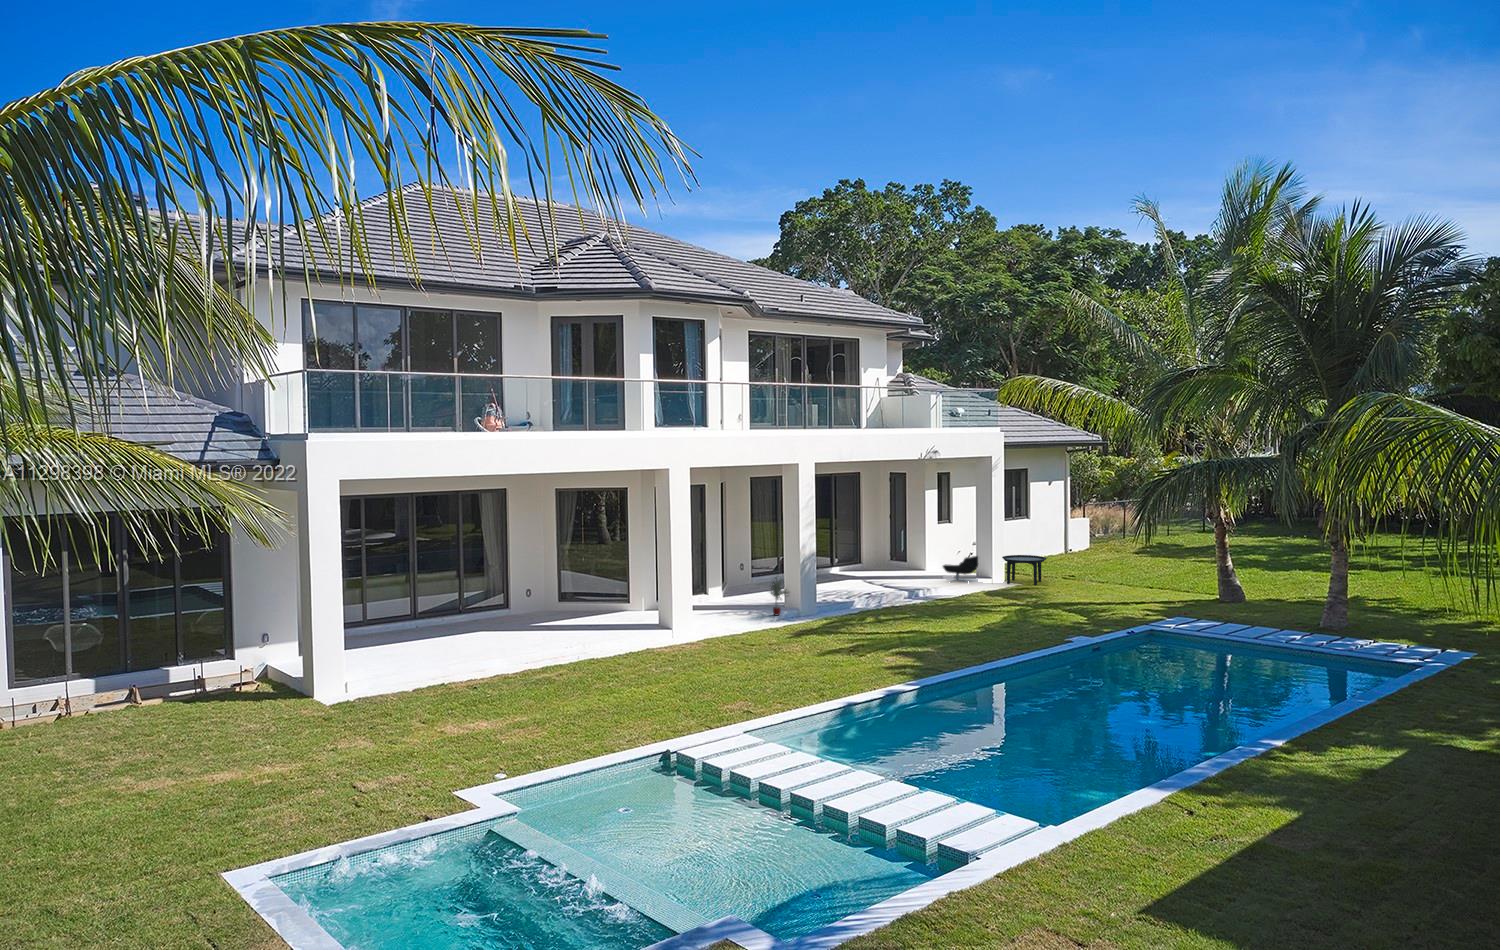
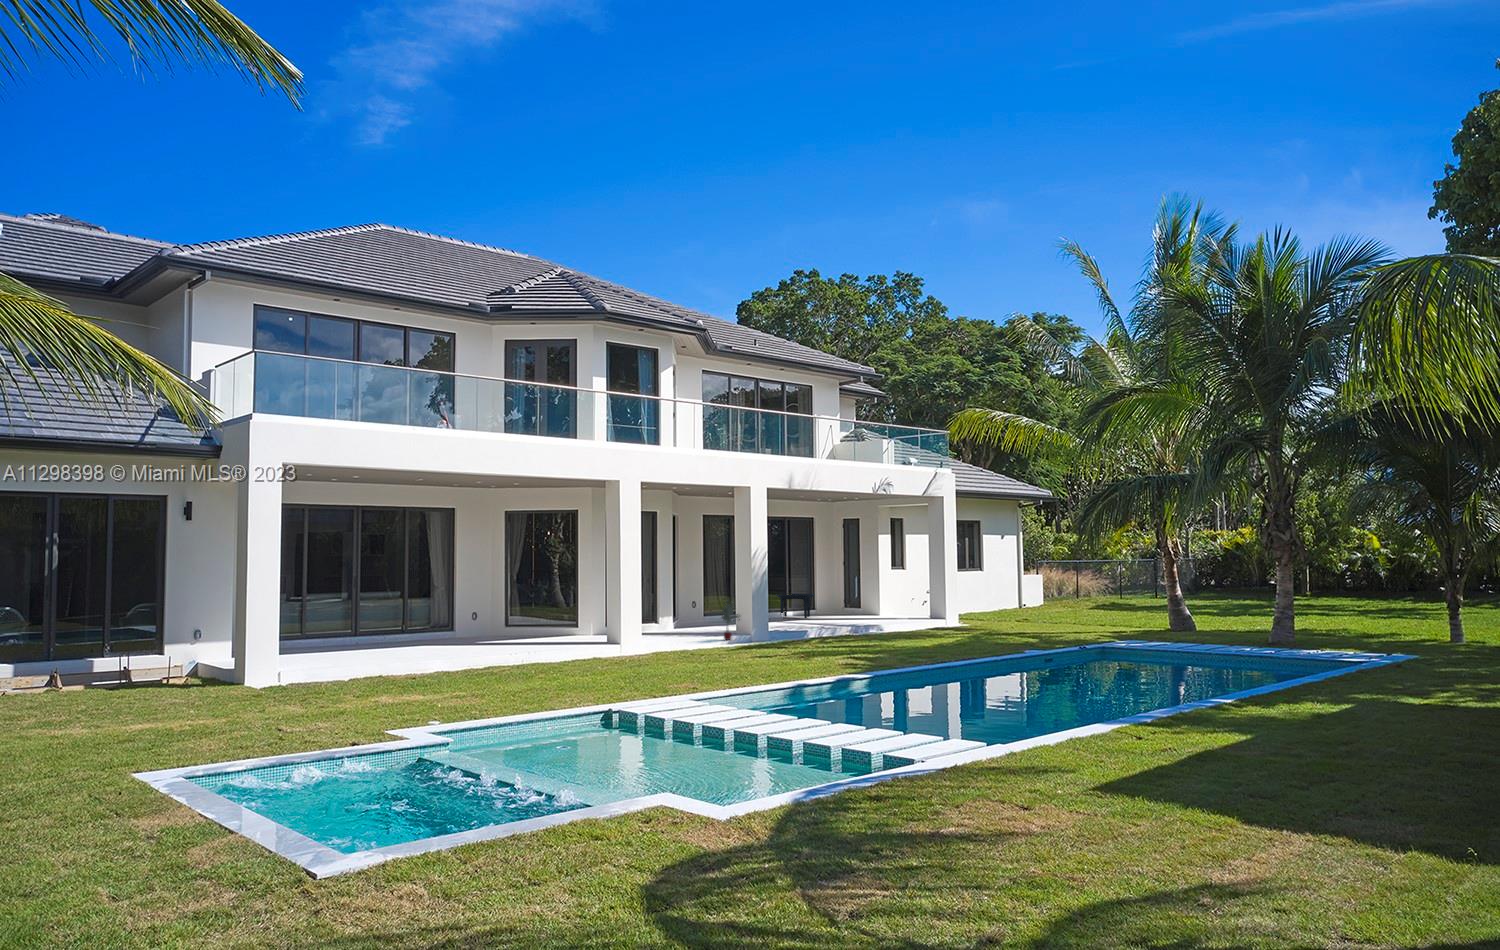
round table: present [1002,555,1047,585] -> present [776,594,814,618]
lounge chair: present [943,556,978,580] -> none [896,596,932,623]

